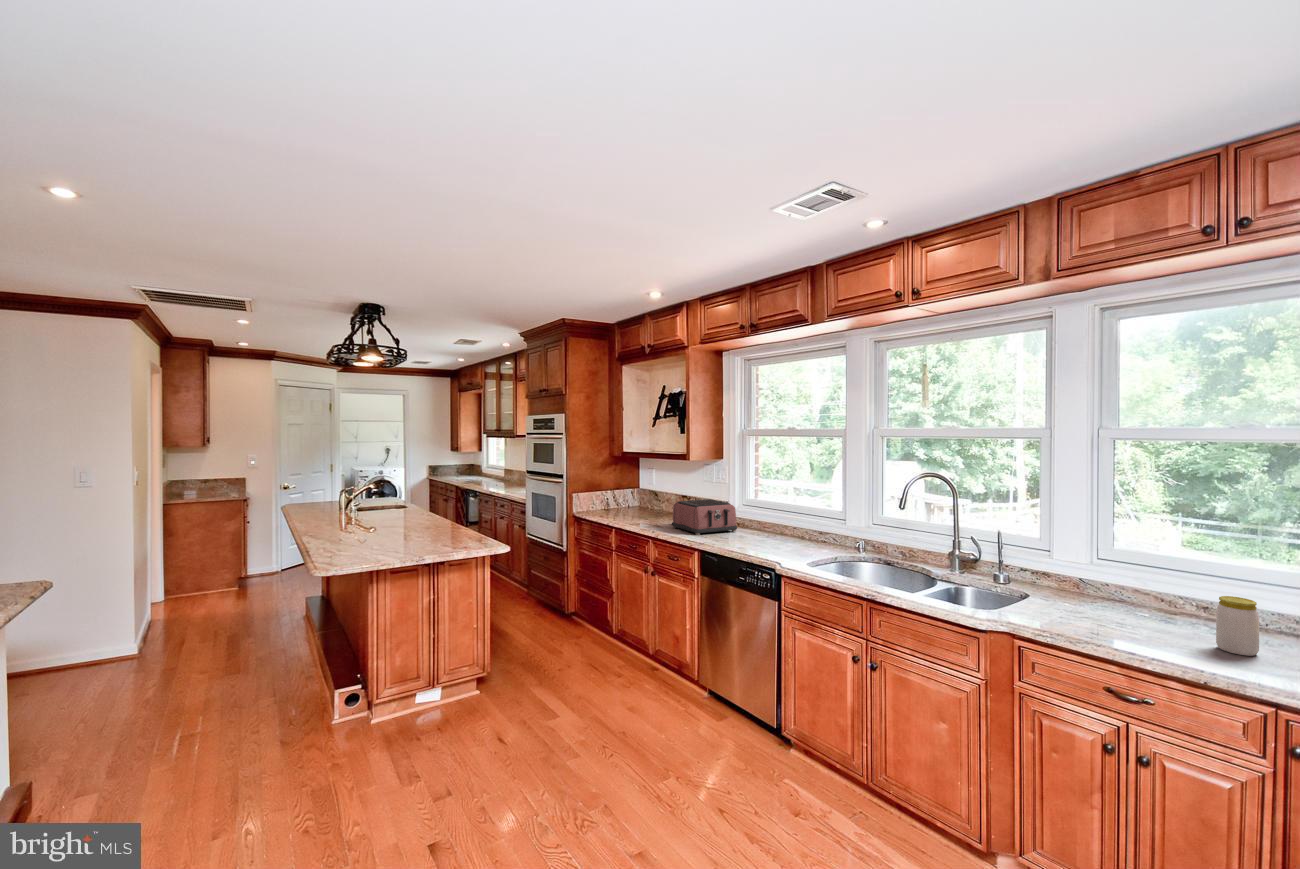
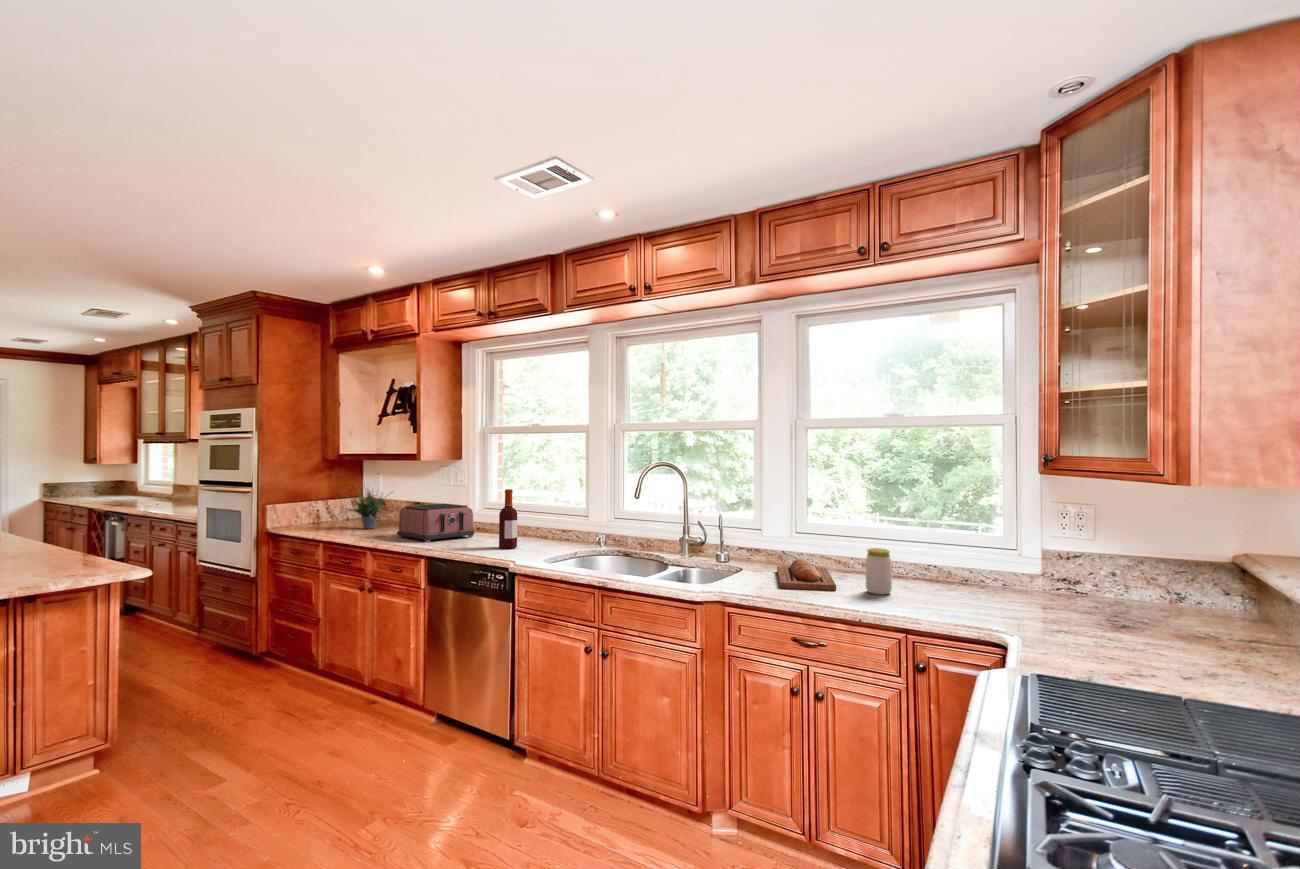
potted plant: none [627,474,669,517] -> present [345,489,390,529]
bottle: none [762,492,779,548] -> present [499,489,517,549]
bread loaf: none [1080,594,1170,641] -> present [777,559,836,591]

